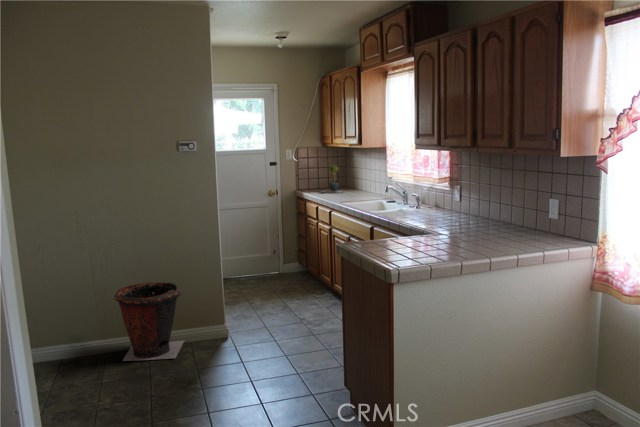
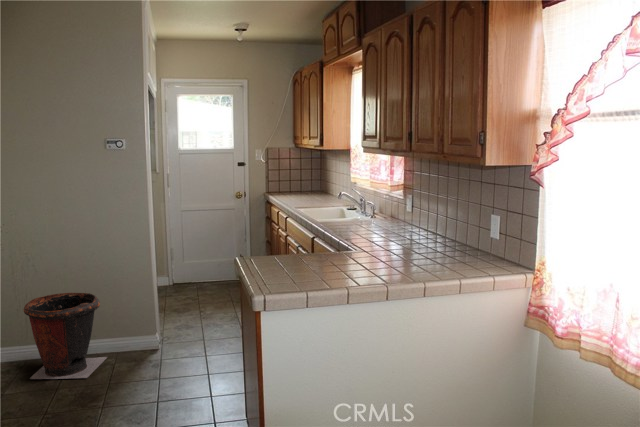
potted plant: present [323,165,344,193] -> none [285,167,318,198]

